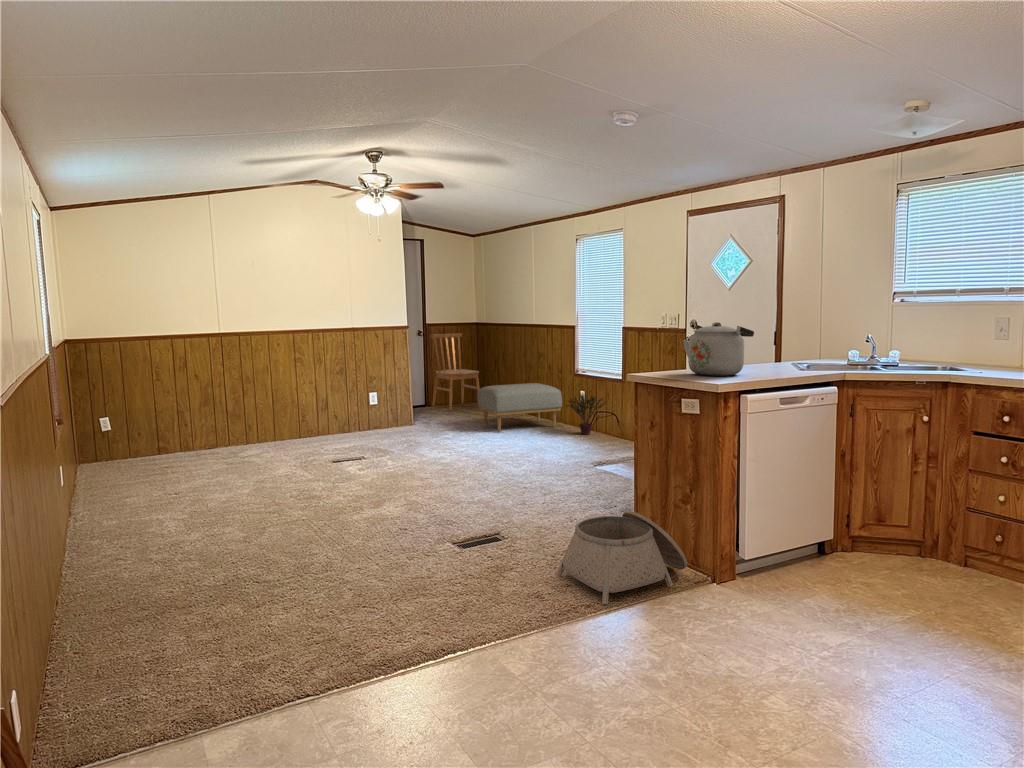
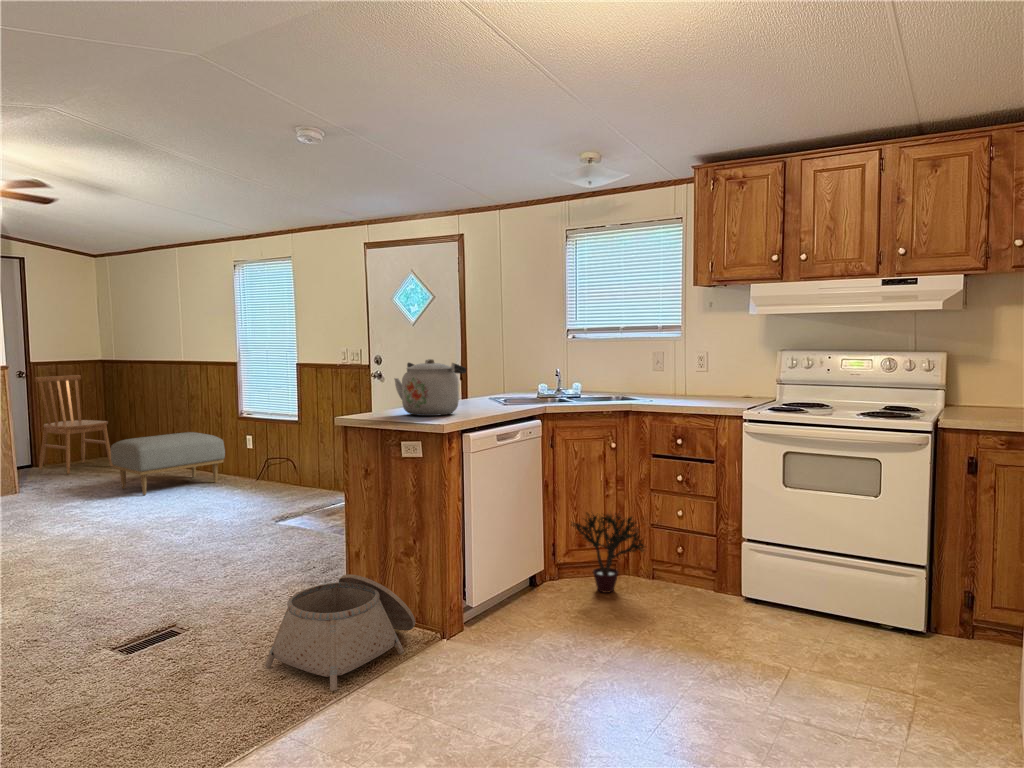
potted plant: present [566,394,606,435] -> present [572,513,644,593]

